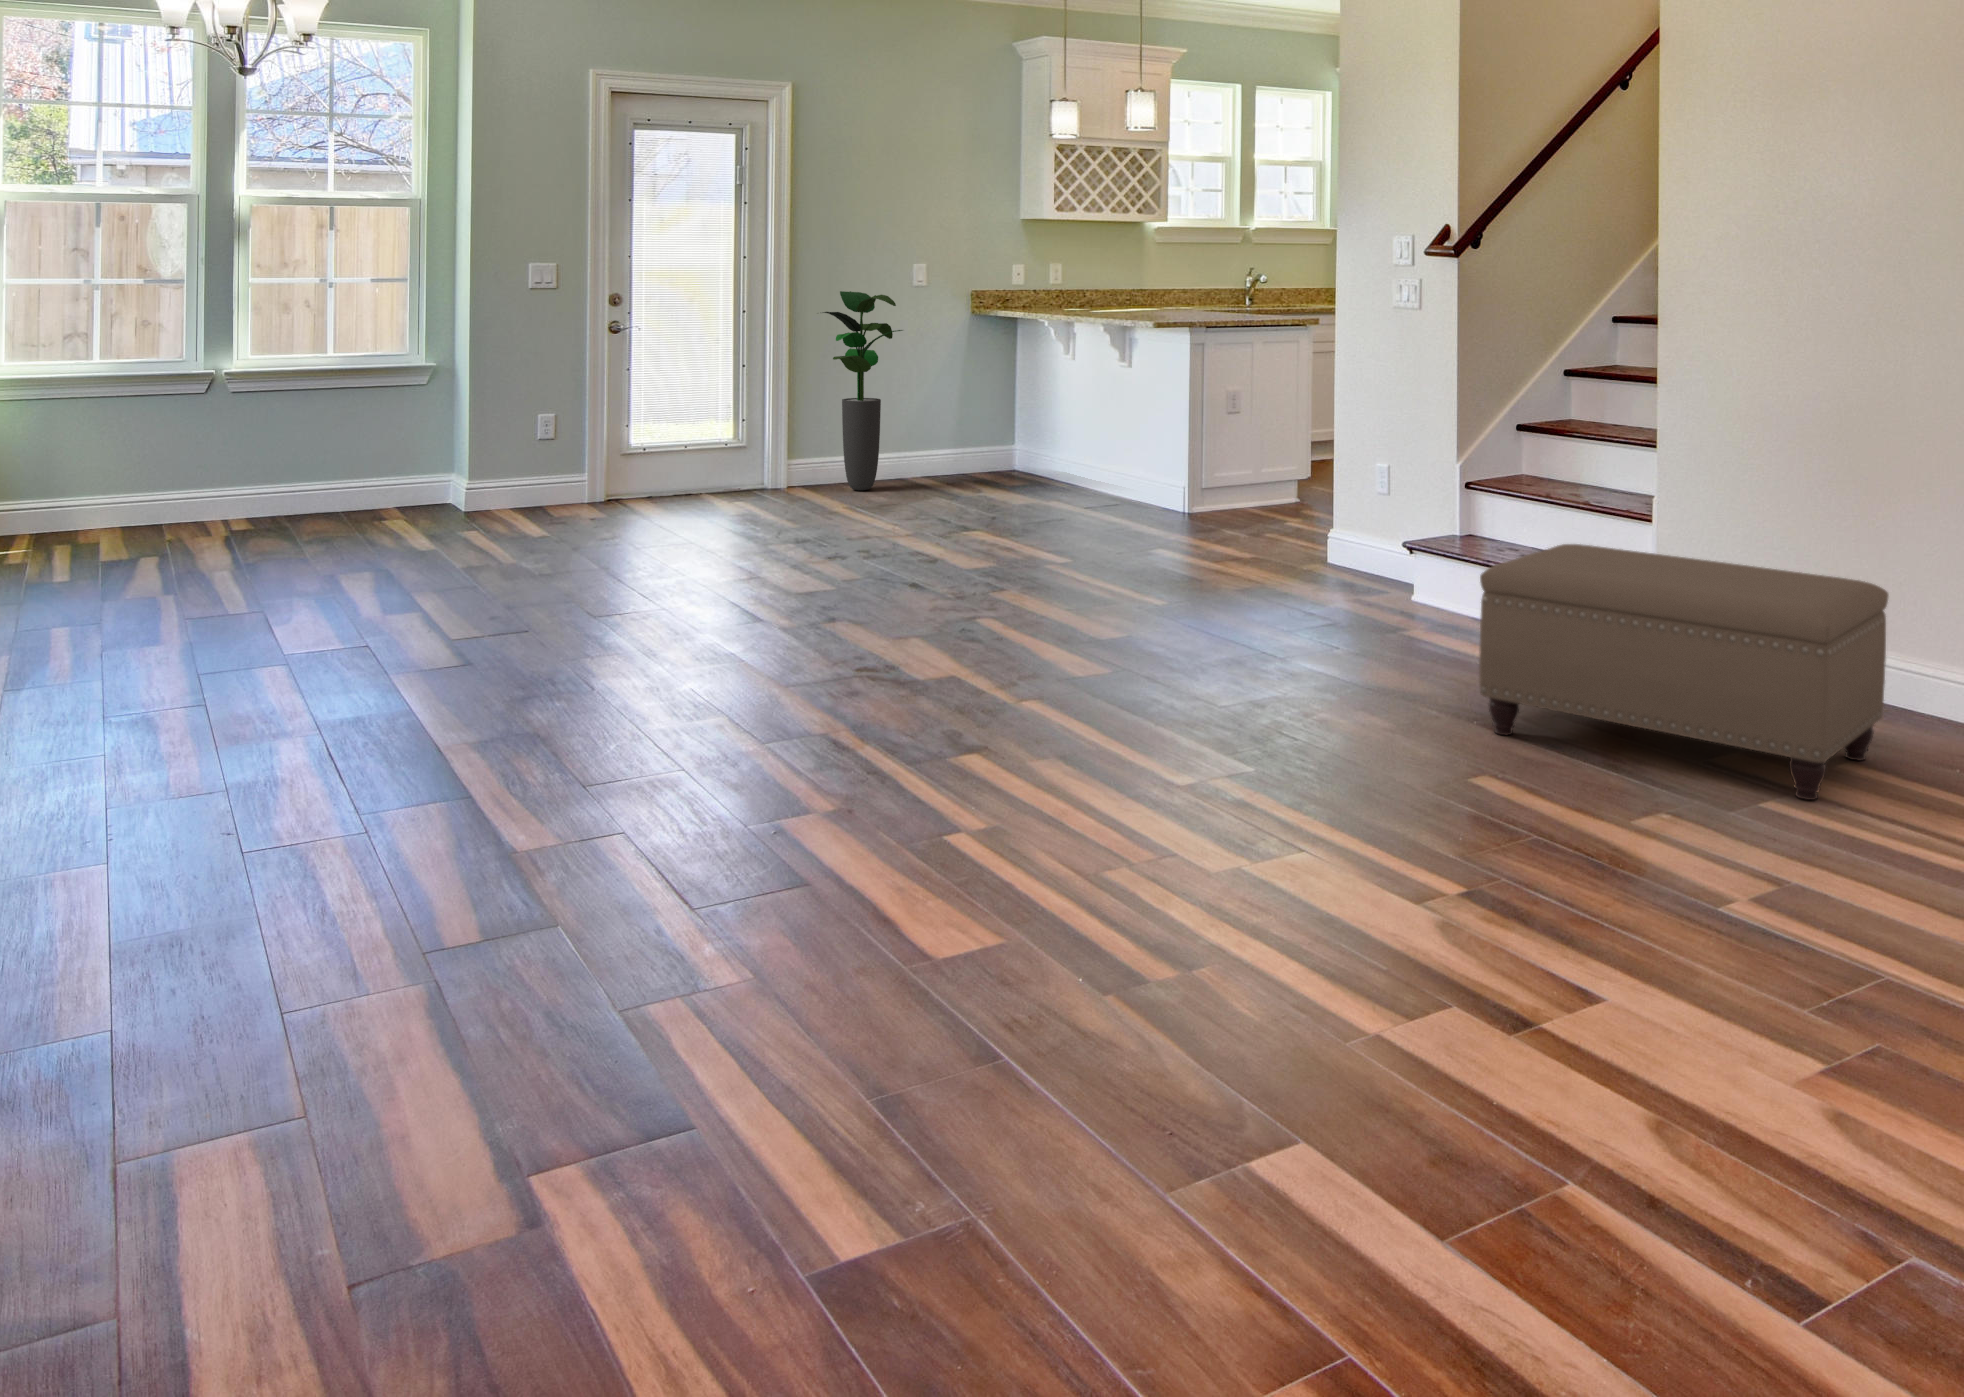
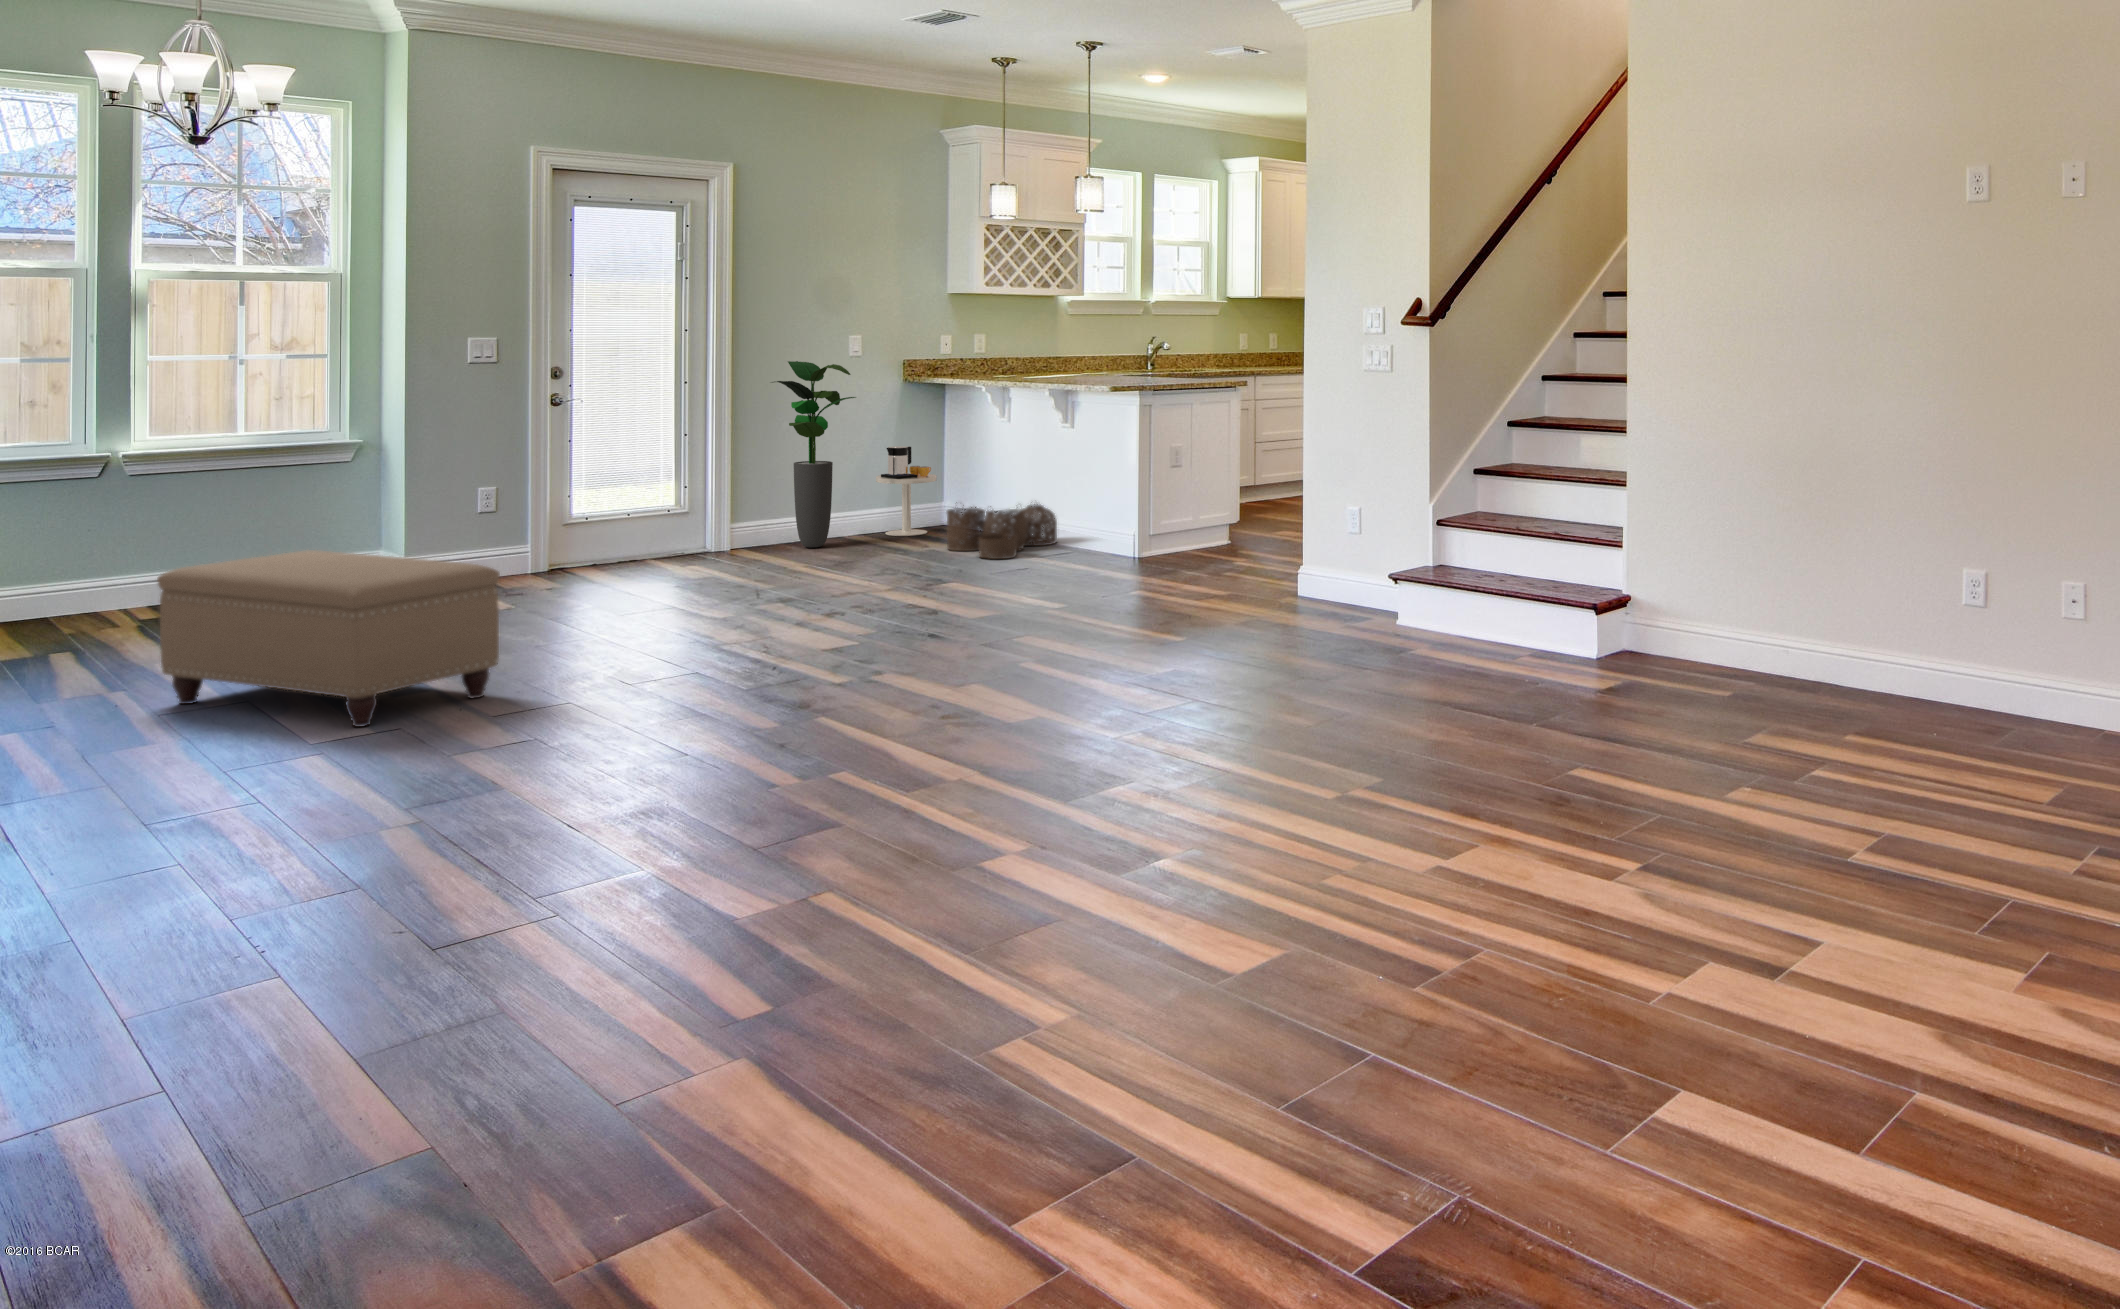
side table: none [934,385,995,482] -> present [876,446,937,536]
woven basket: none [989,447,1111,513] -> present [947,502,1057,559]
ottoman: present [1479,544,1888,800] -> present [157,550,500,727]

